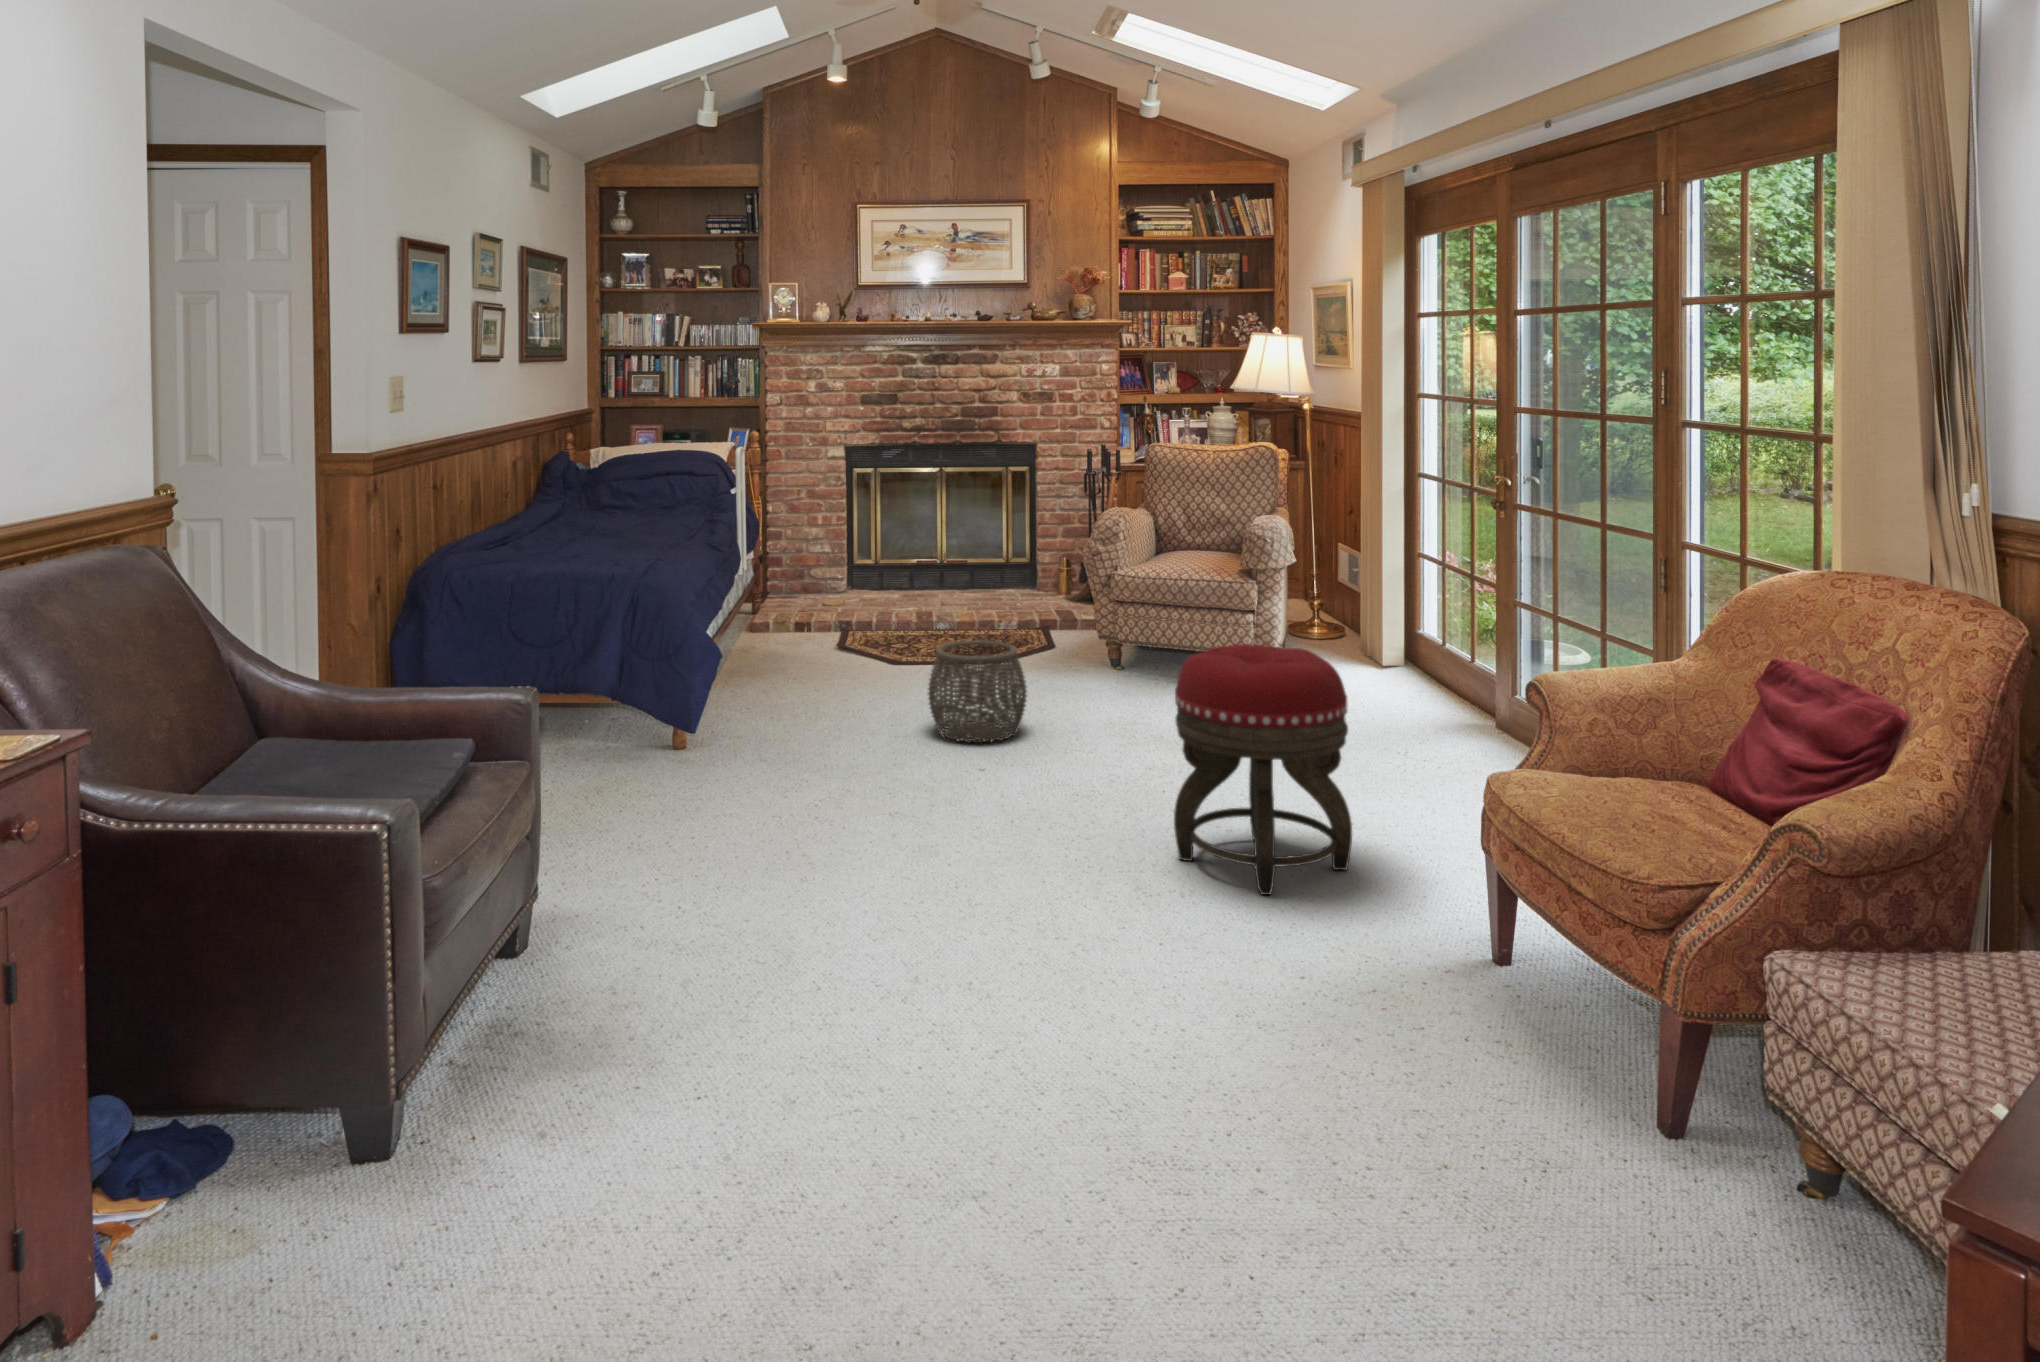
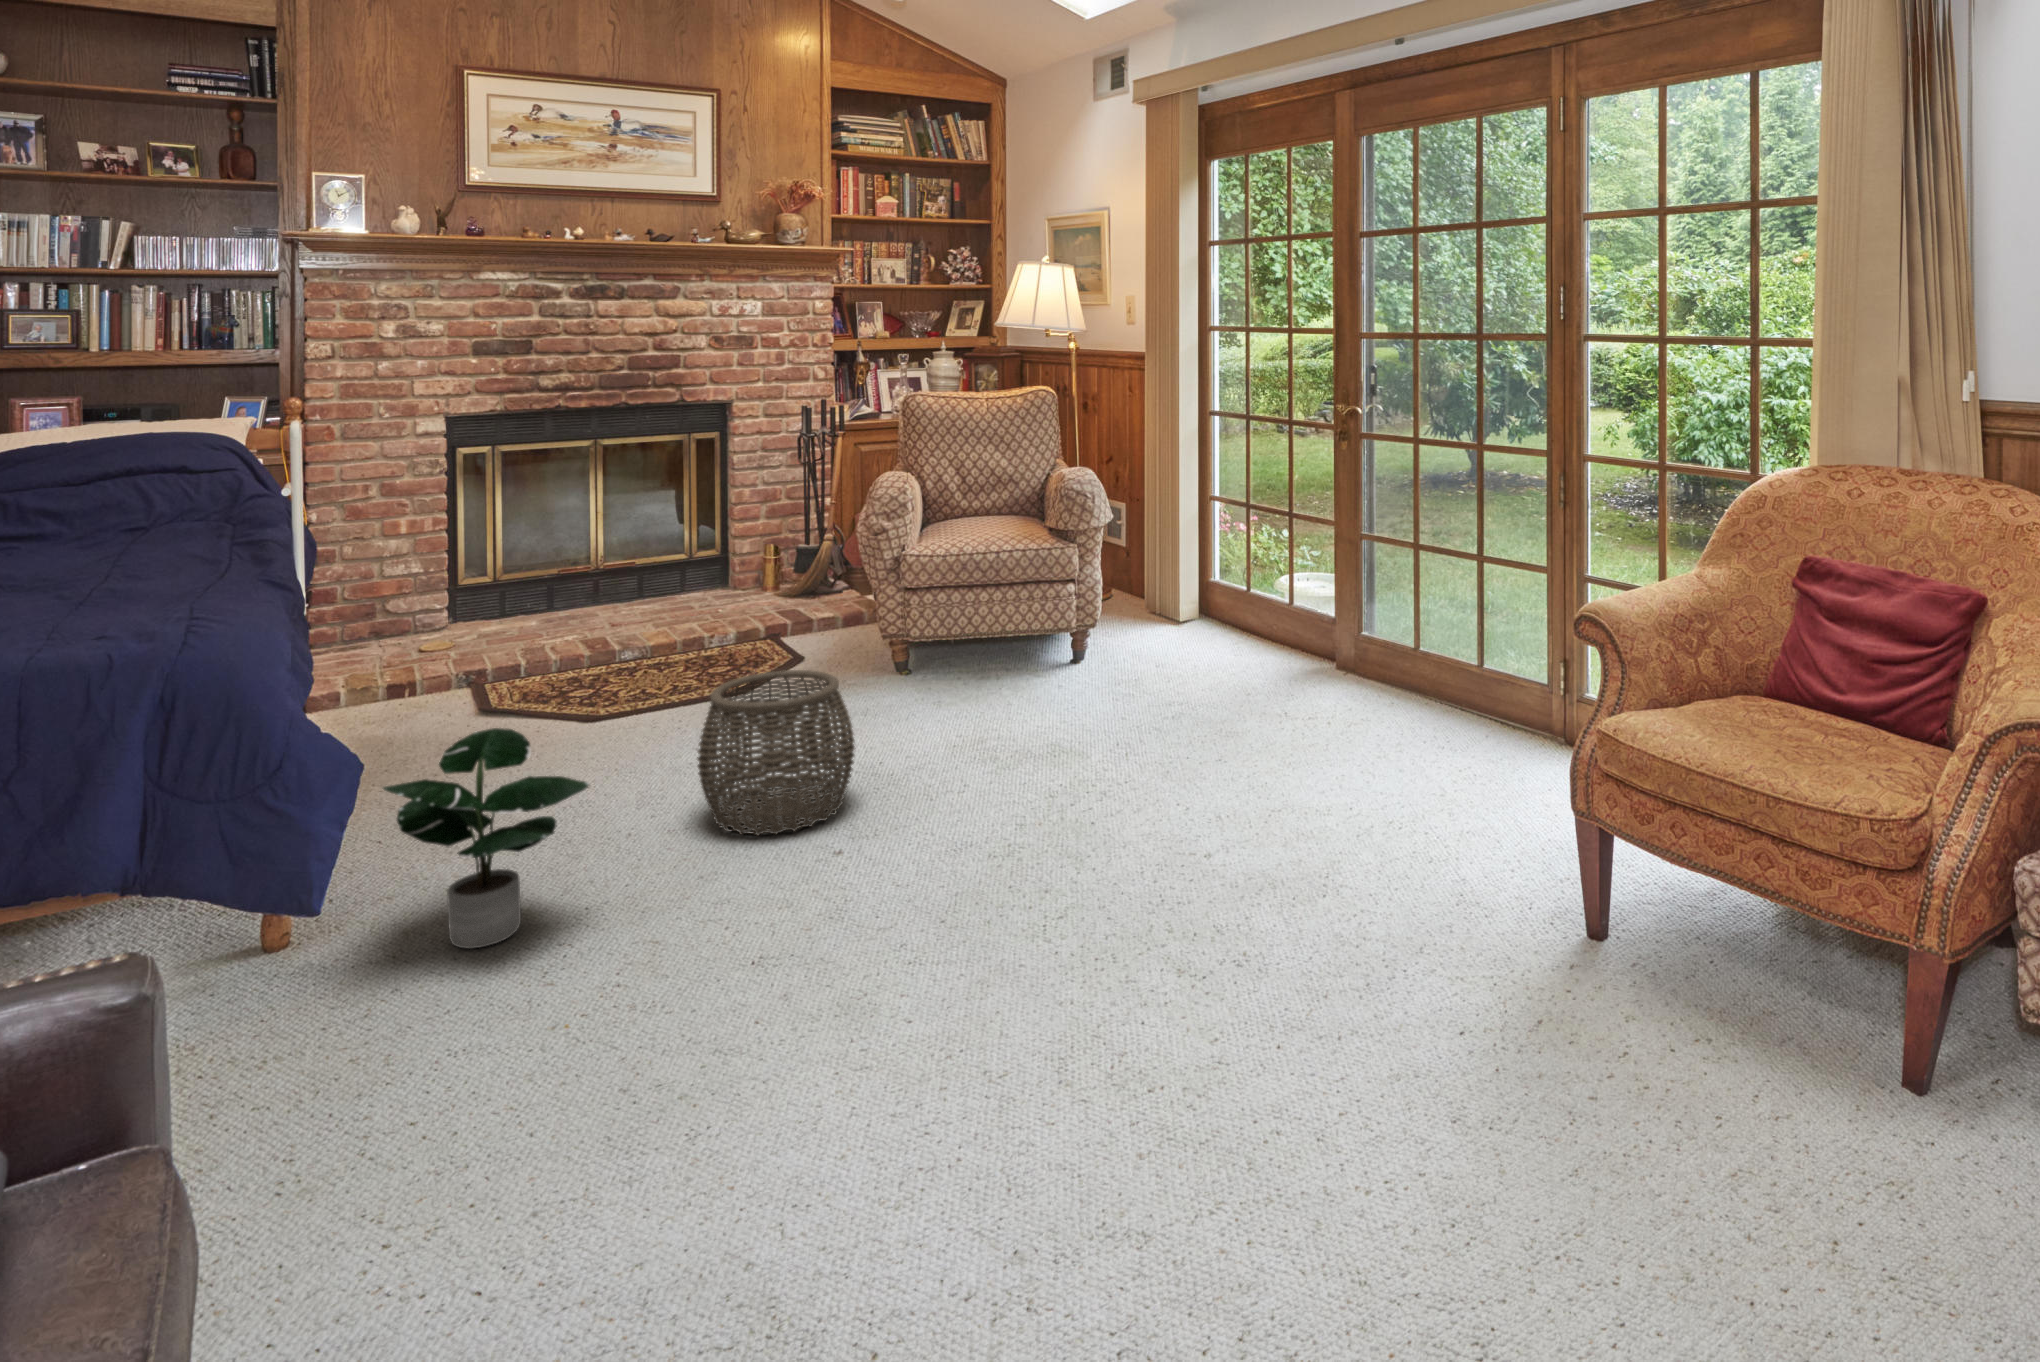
footstool: present [1174,644,1352,895] -> none [1222,629,1474,1017]
potted plant: none [748,646,849,764] -> present [383,728,589,949]

